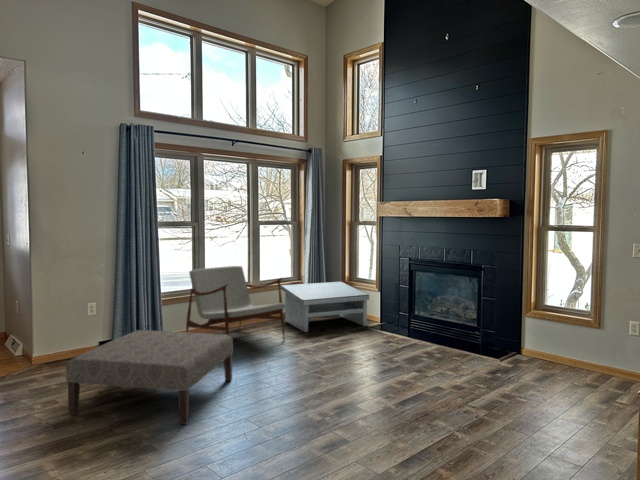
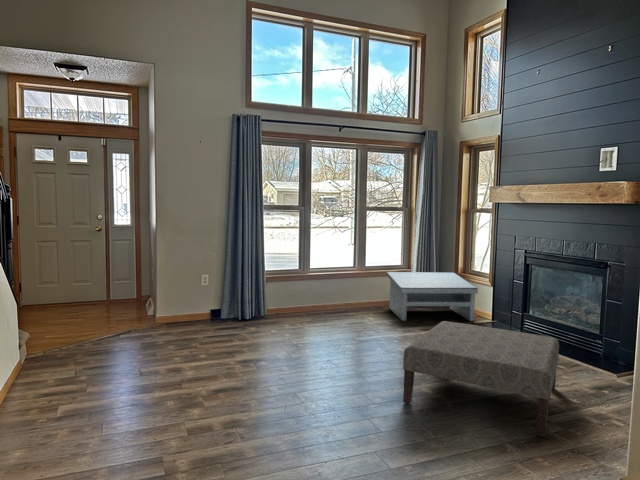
armchair: present [186,266,285,340] -> none [287,250,378,333]
ottoman: present [66,330,233,425] -> present [403,321,559,437]

